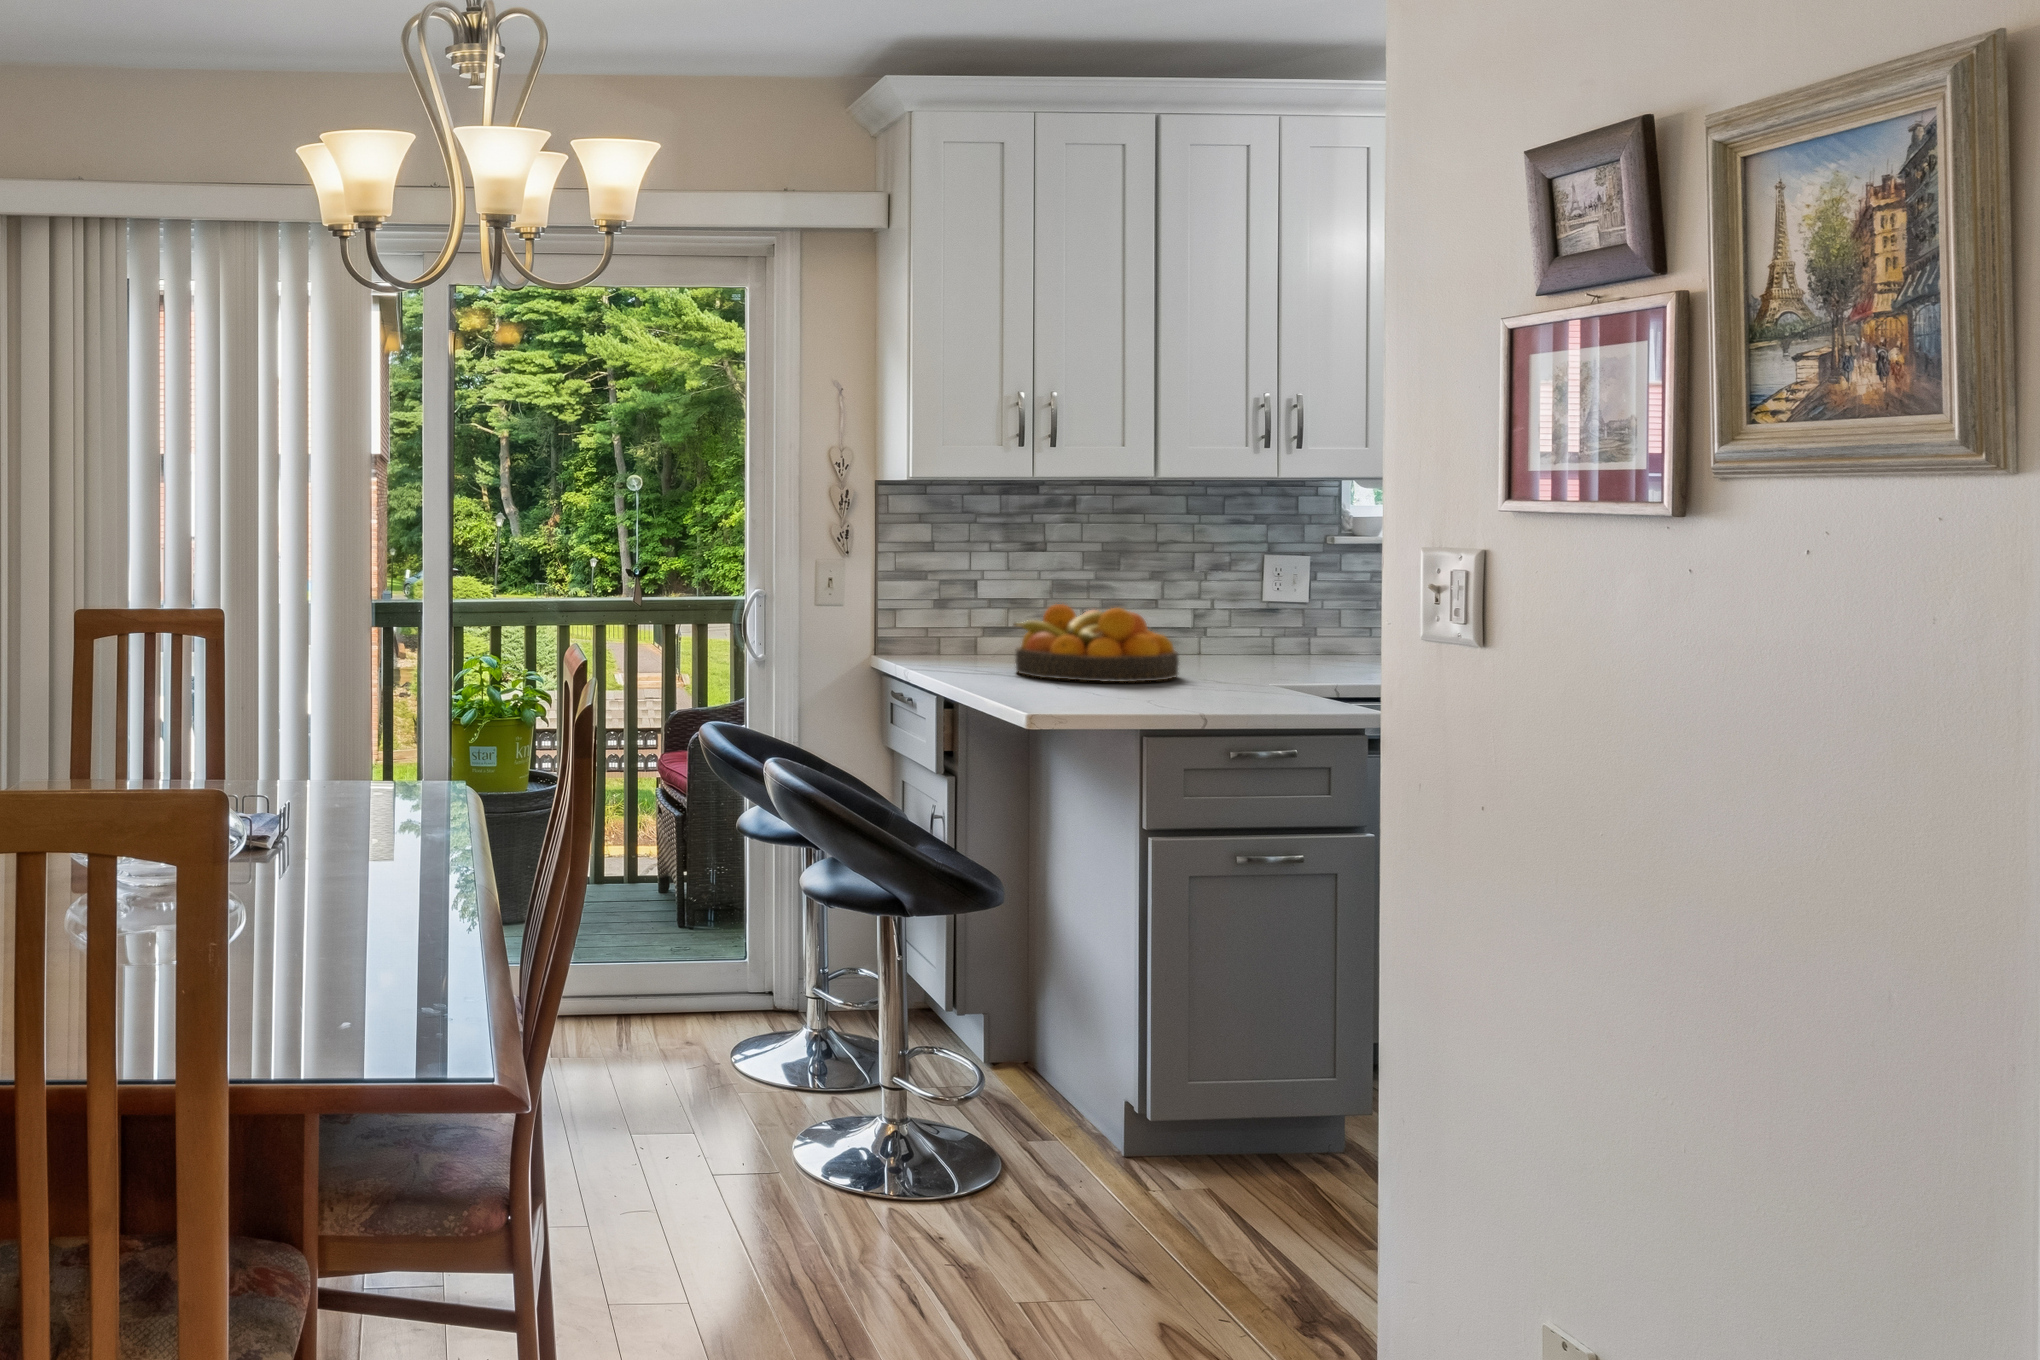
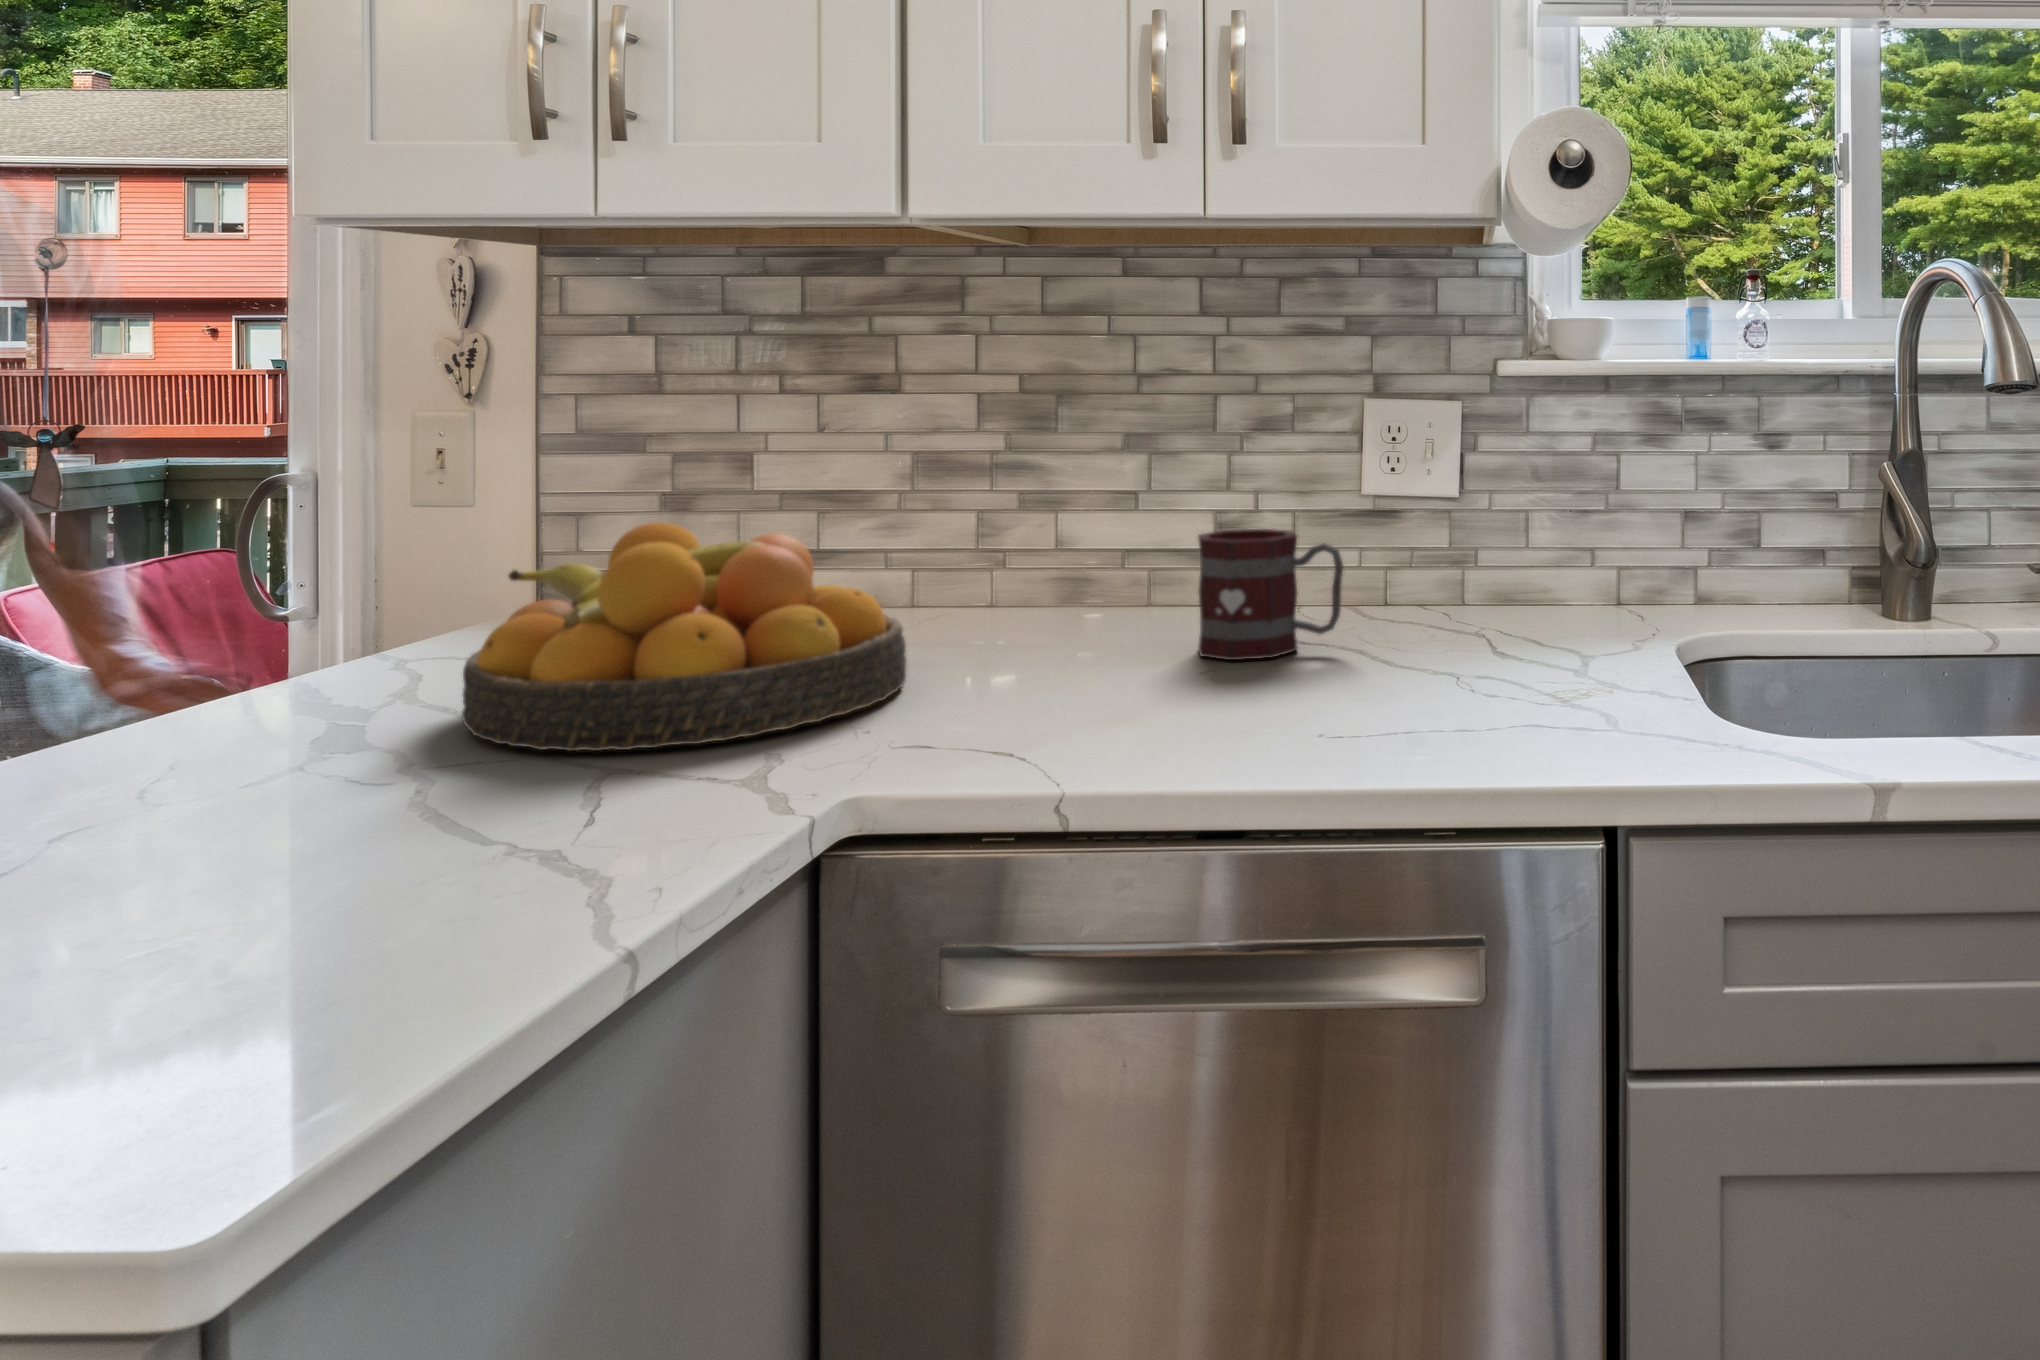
mug: none [1237,613,1307,667] -> present [1198,529,1344,660]

